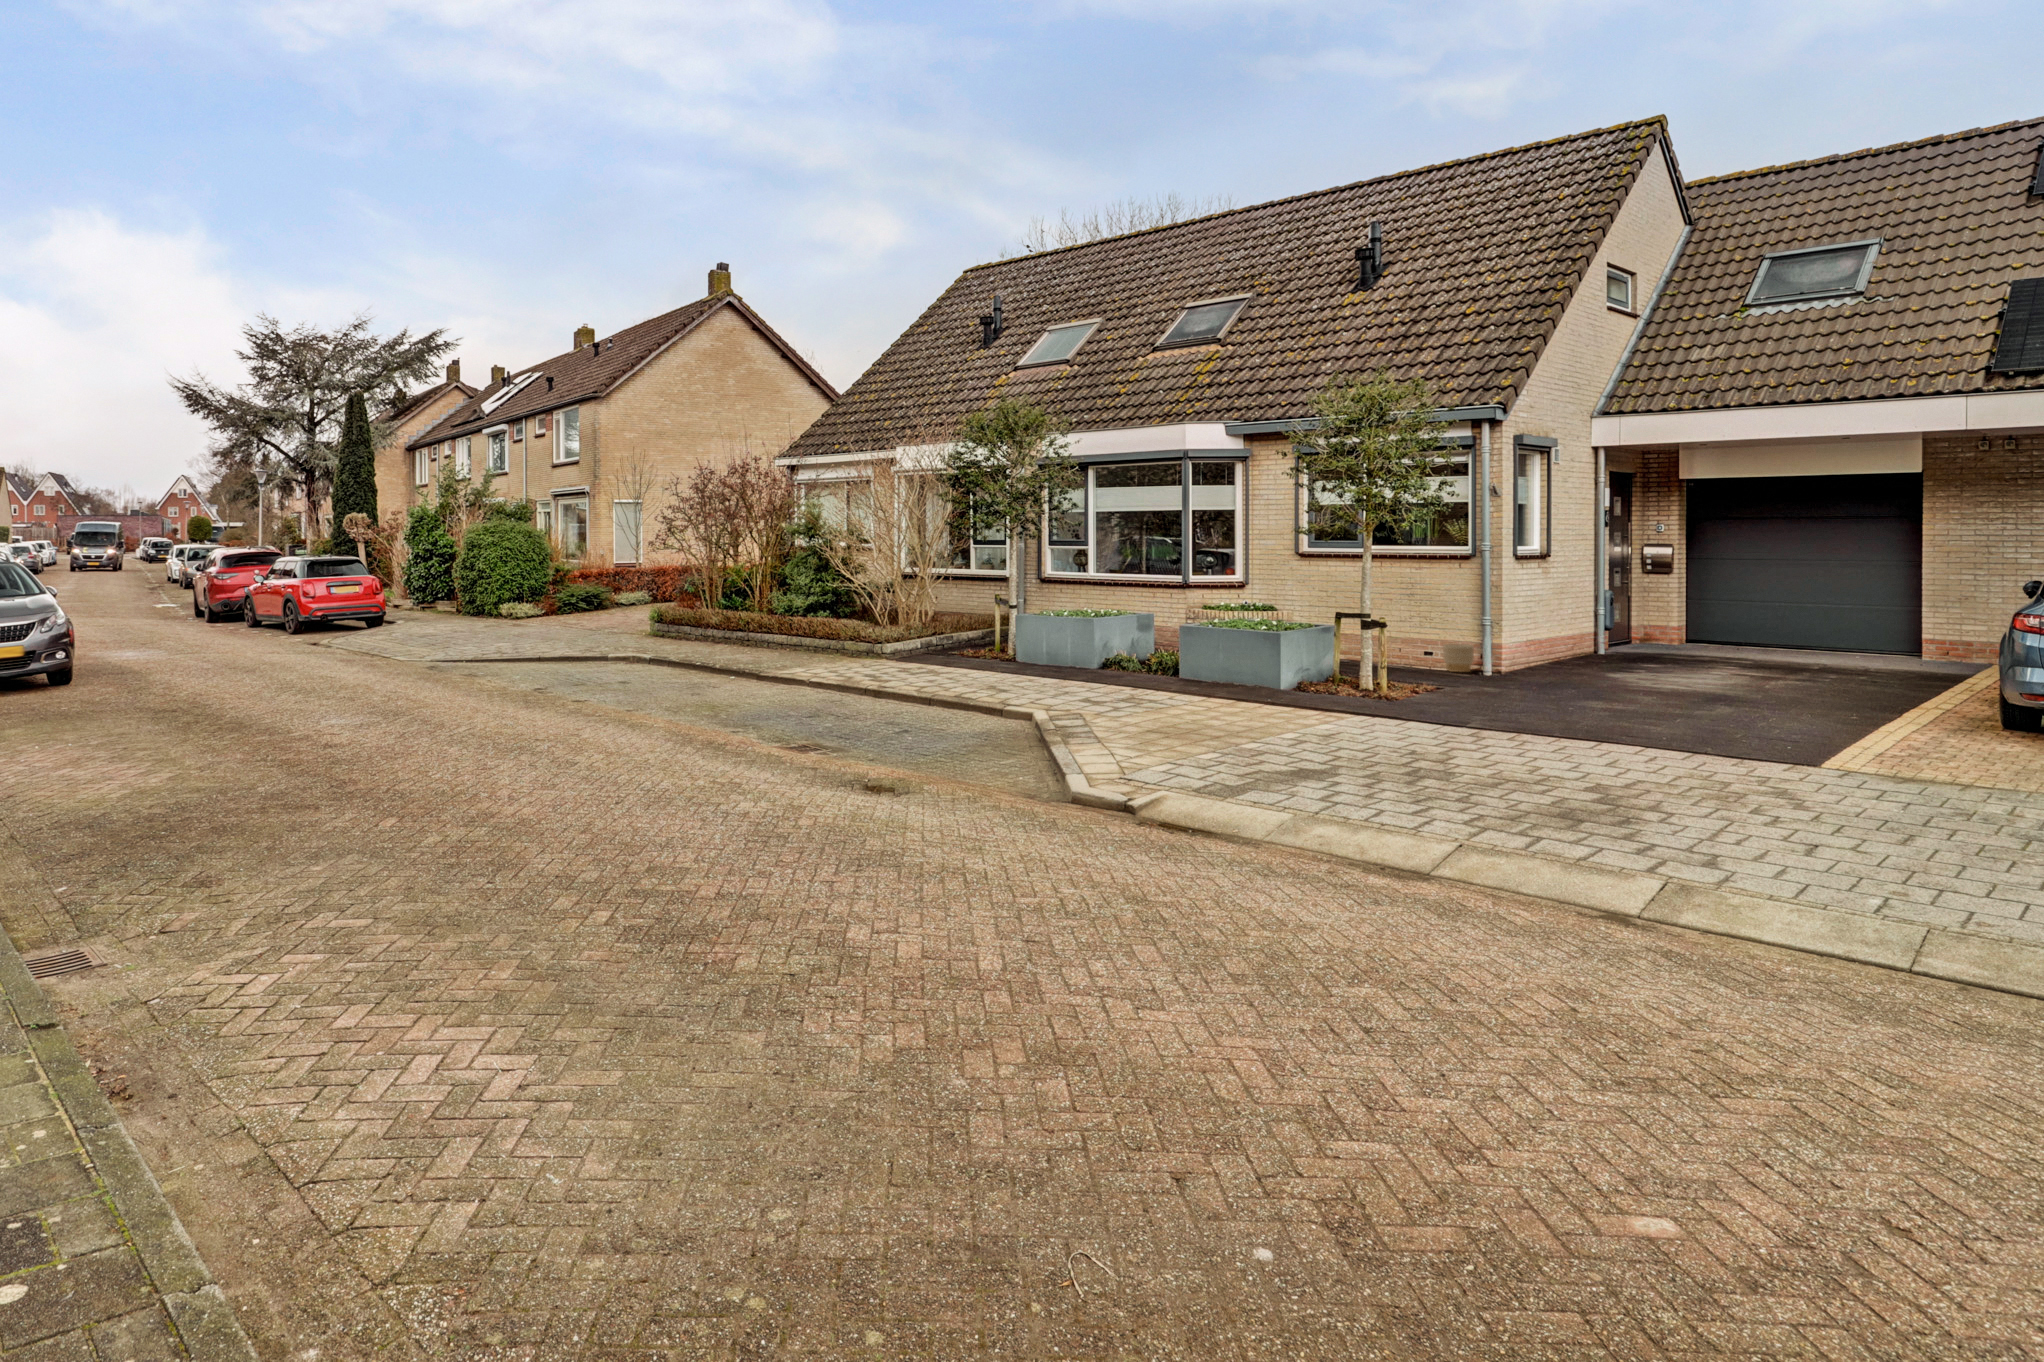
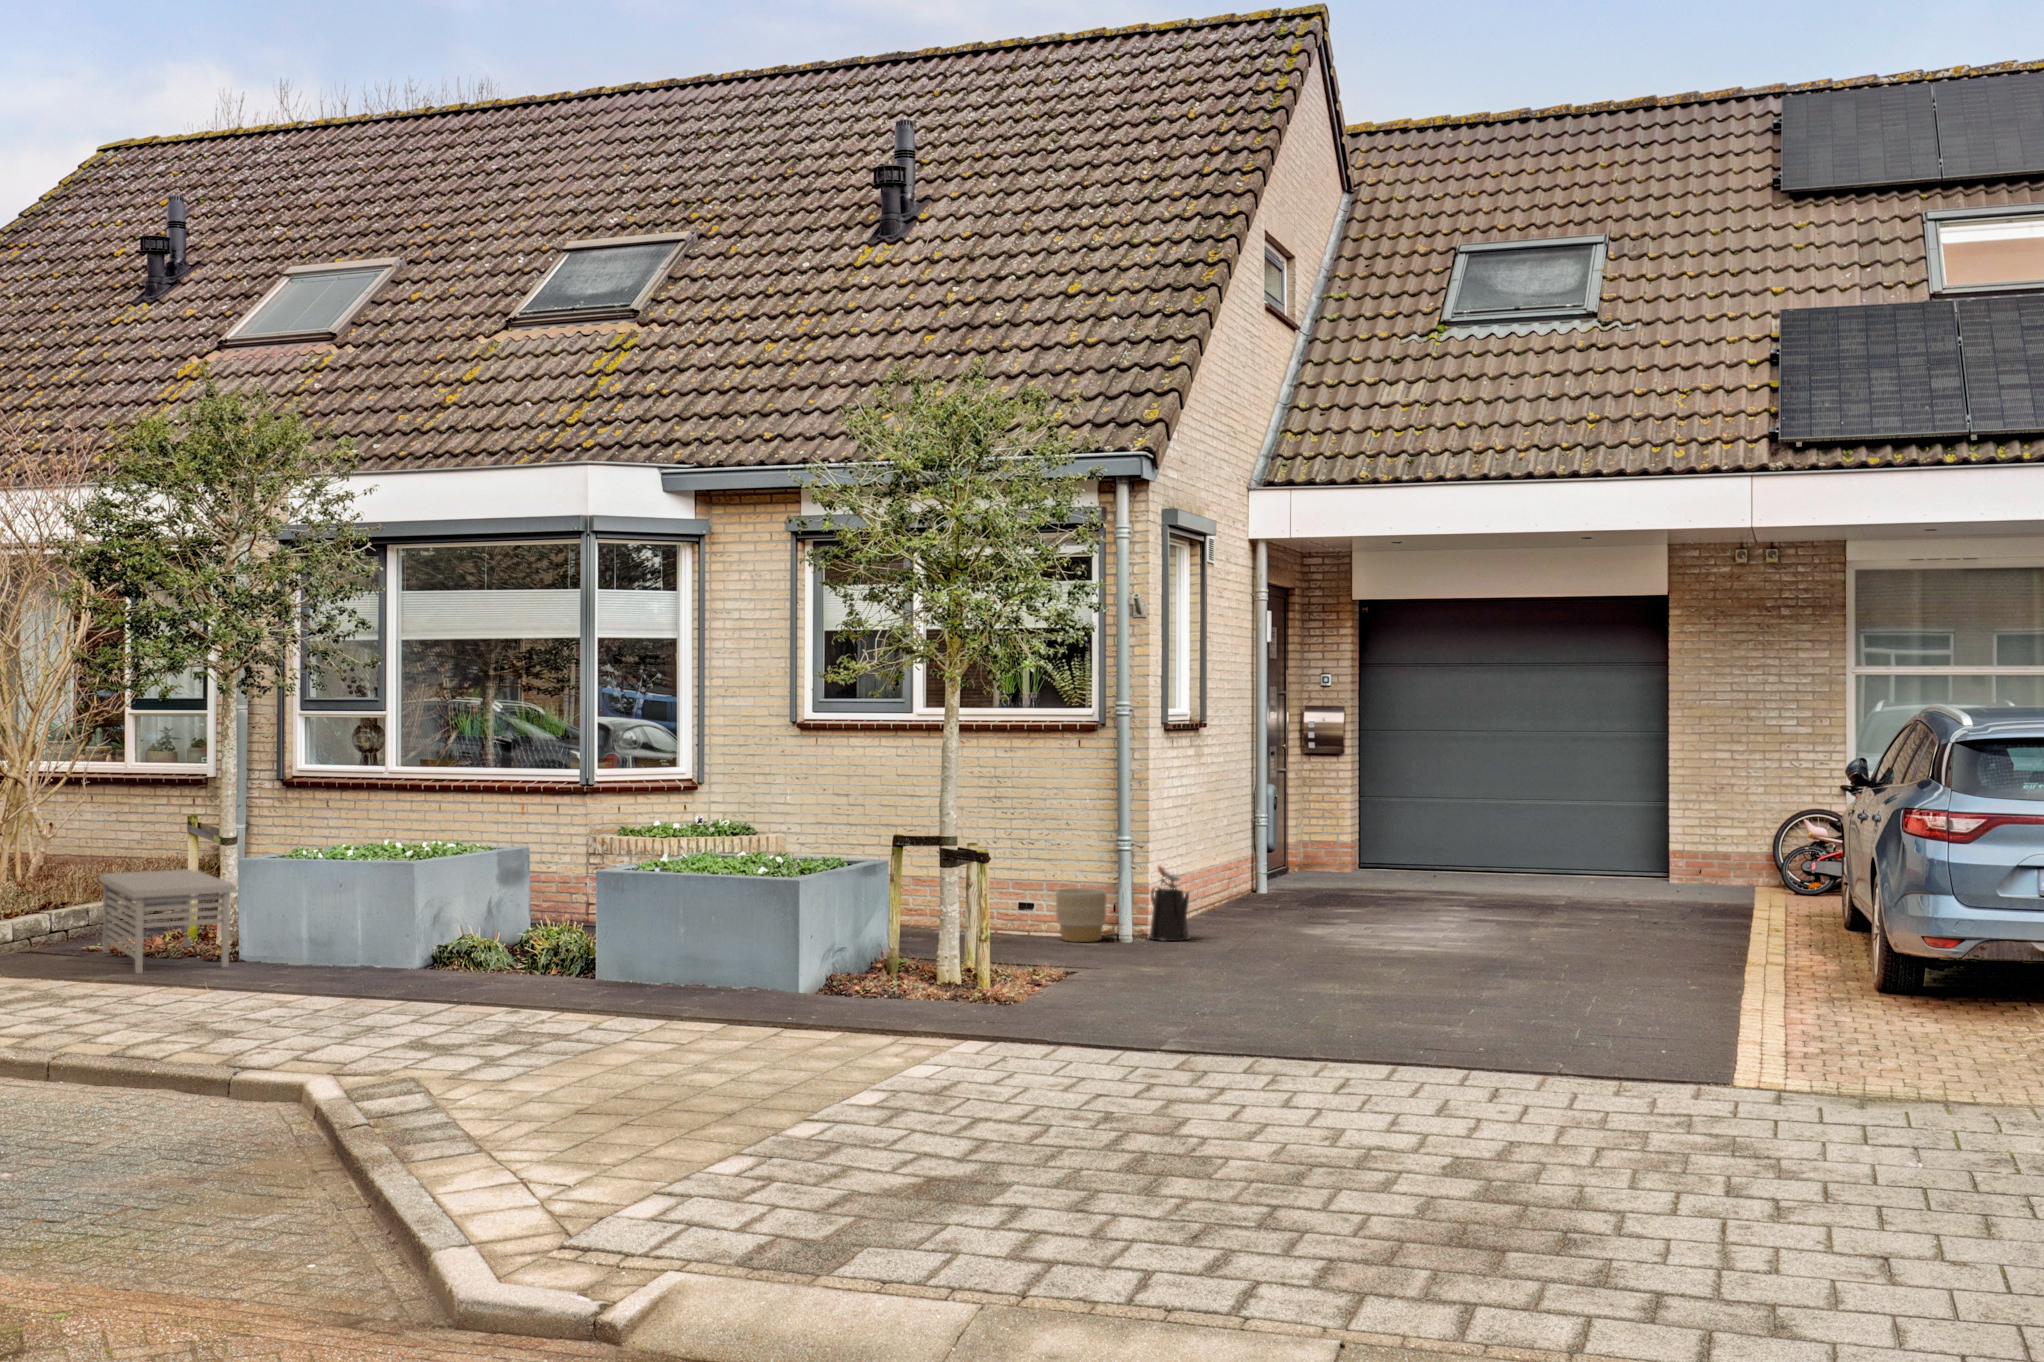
storage bench: none [960,618,1017,663] -> present [99,869,236,974]
watering can: none [1500,633,1527,674] -> present [1149,866,1190,941]

